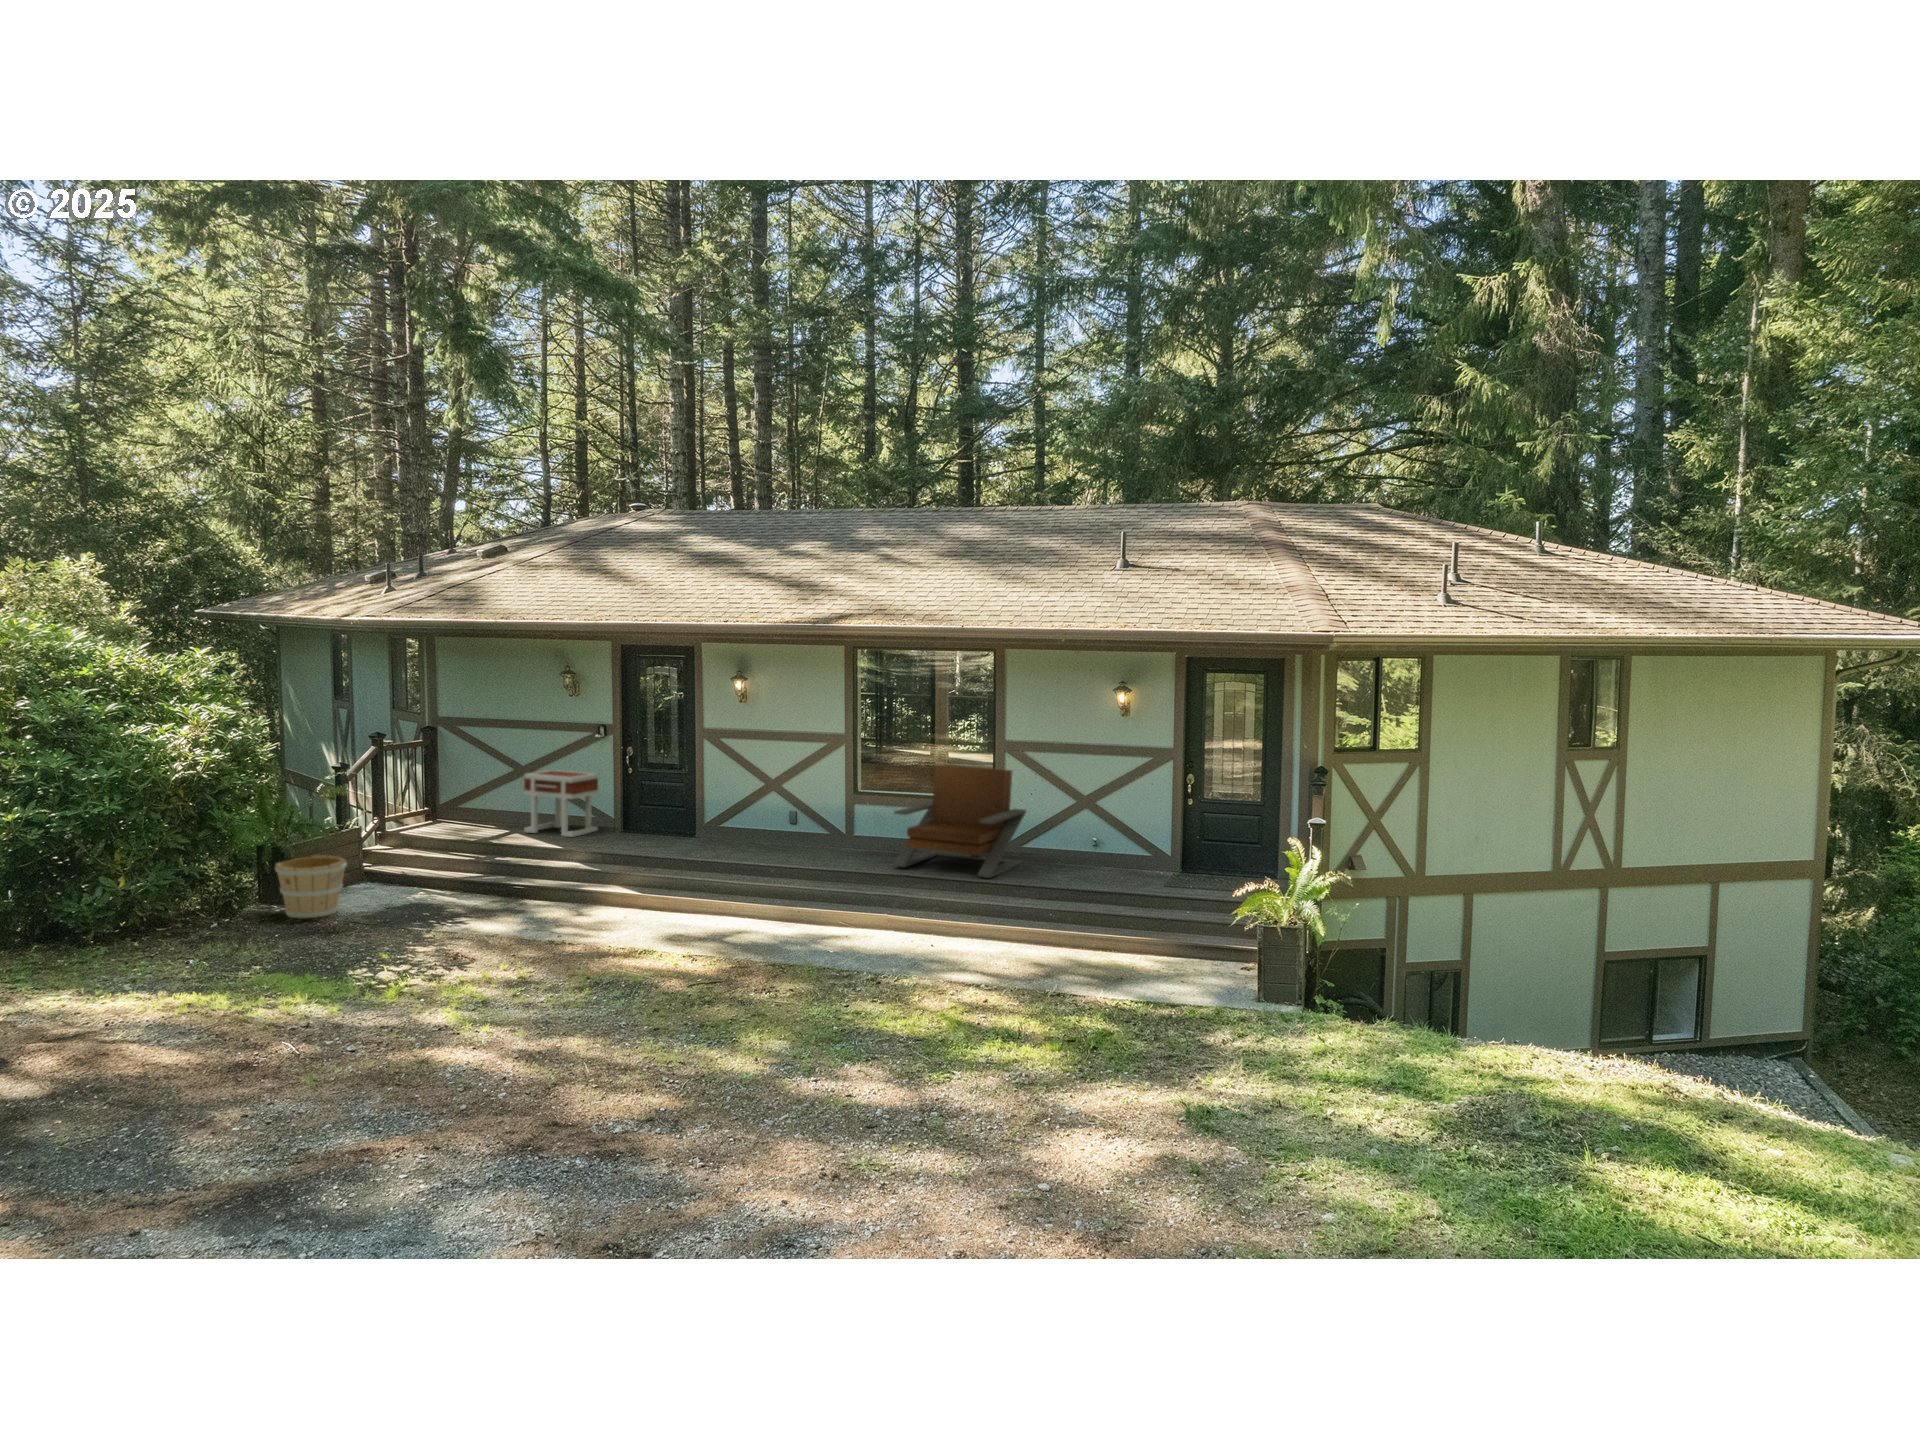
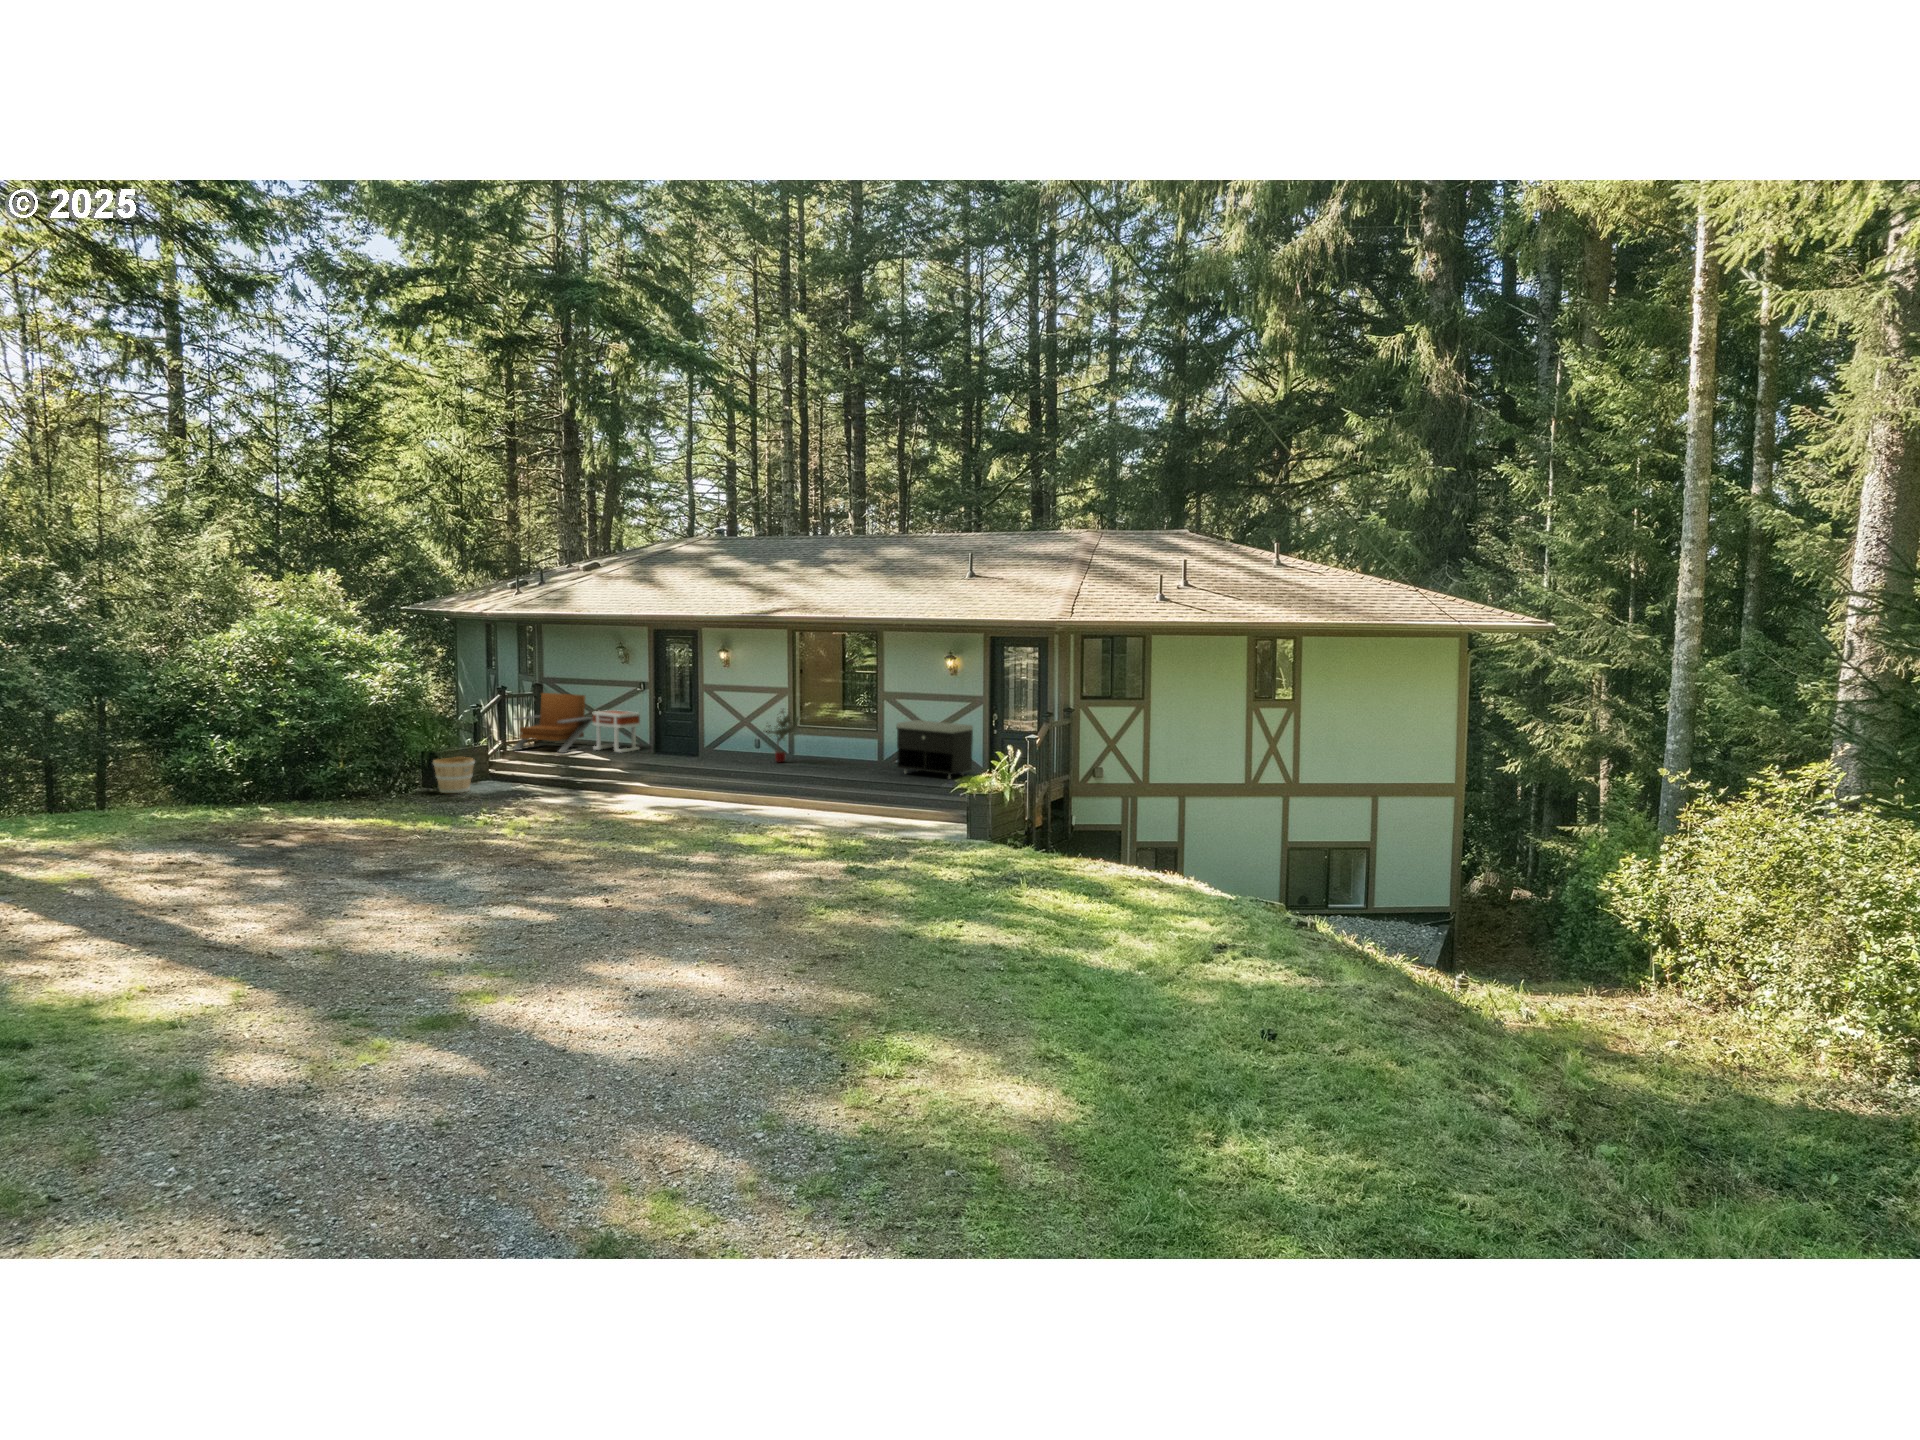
lounge chair: present [893,765,1026,878] -> present [513,693,593,753]
potted tree: none [808,767,872,851] -> present [763,708,799,762]
storage bench: none [1042,784,1158,877] -> present [896,720,973,778]

